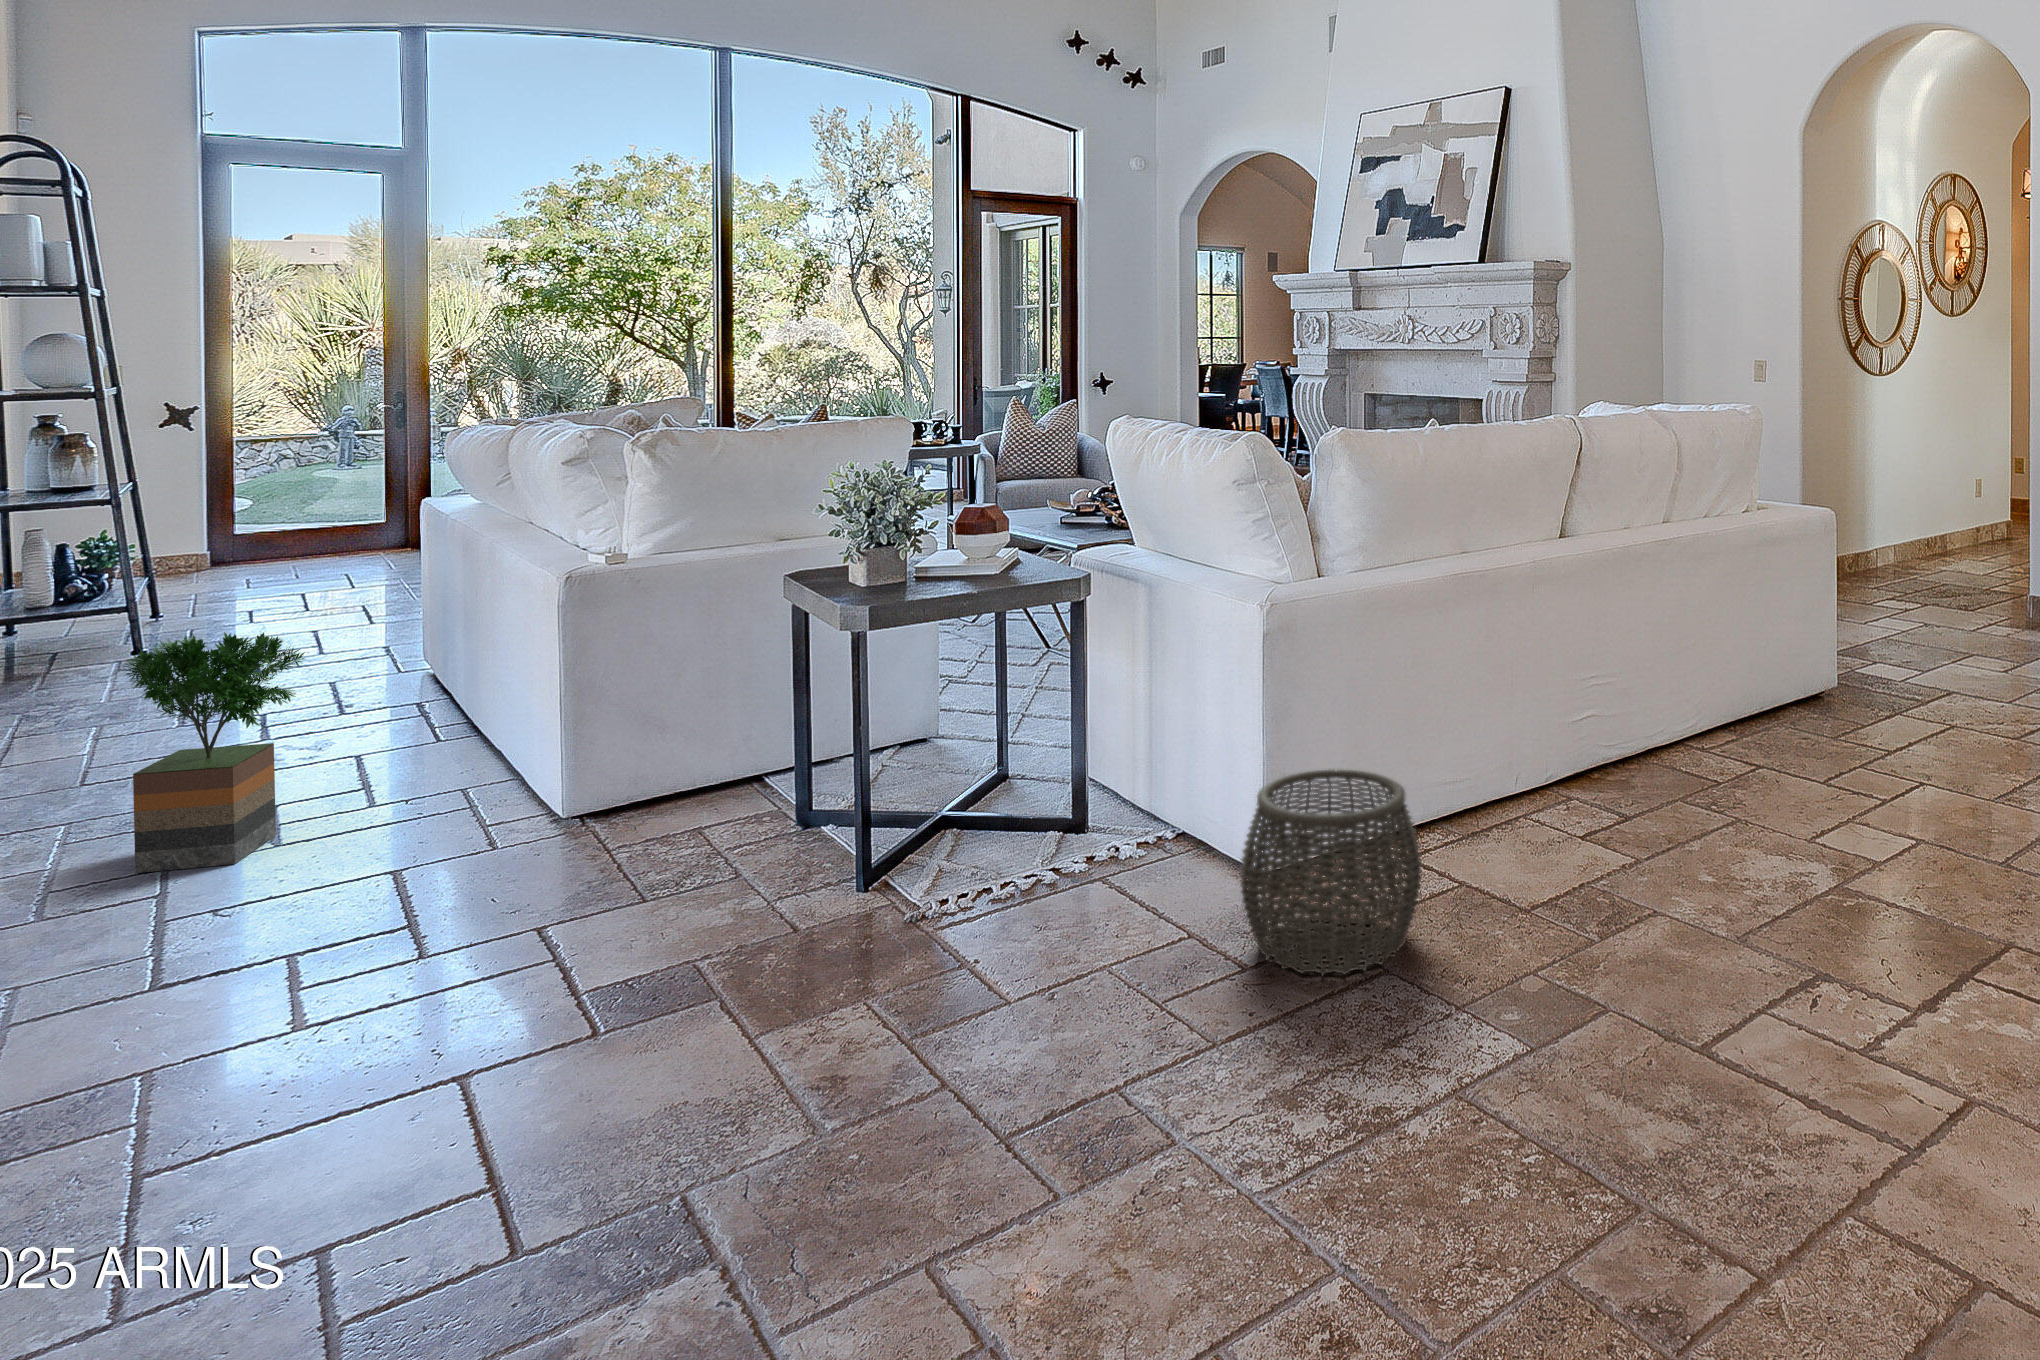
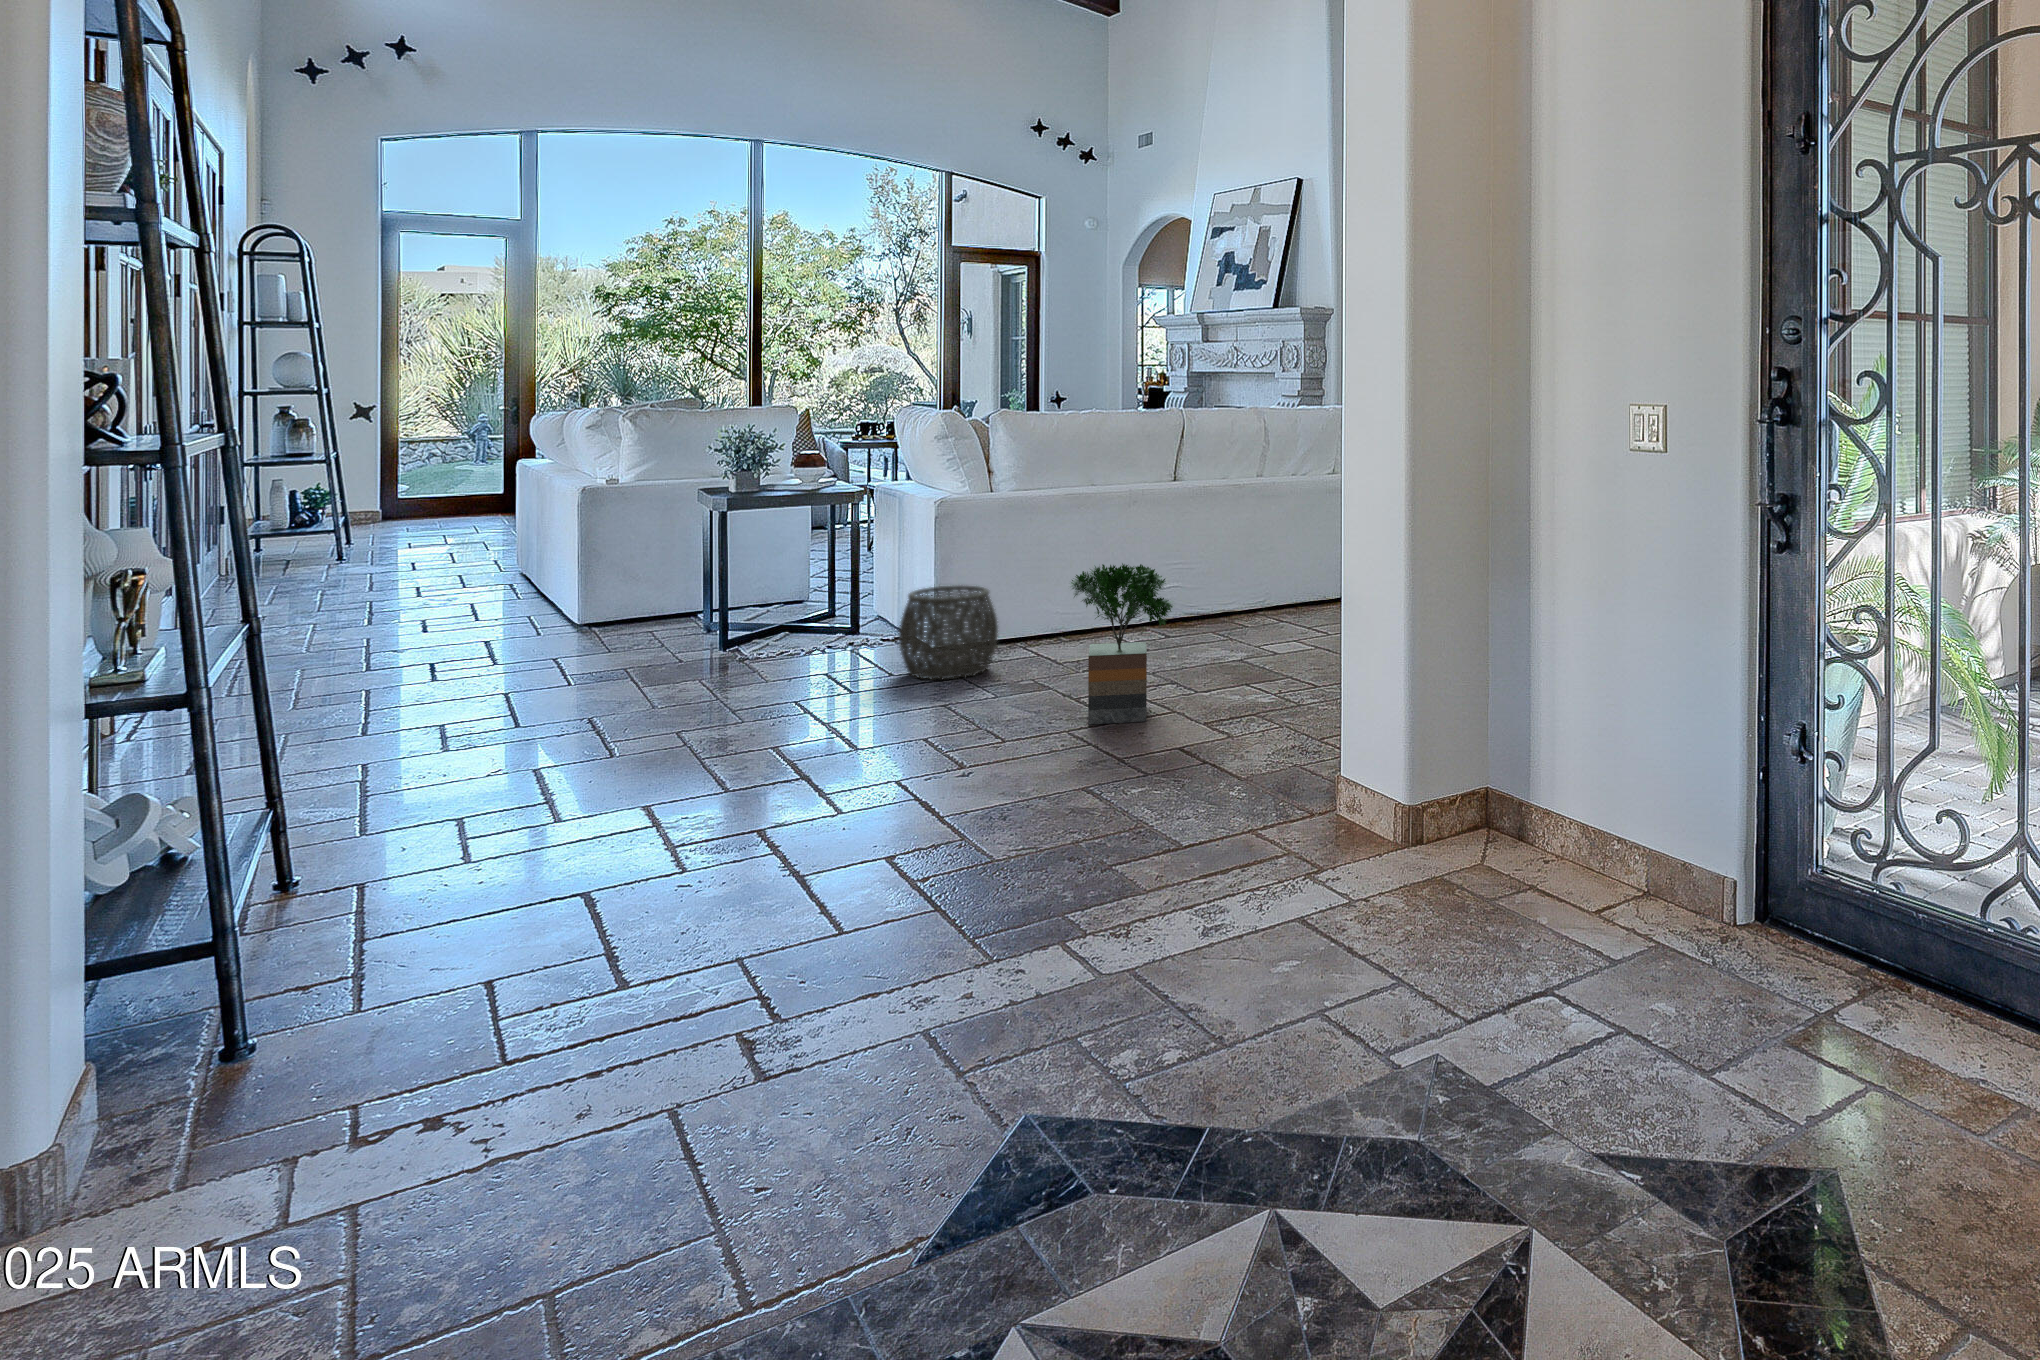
potted tree: present [123,632,305,873] -> present [1071,563,1173,724]

